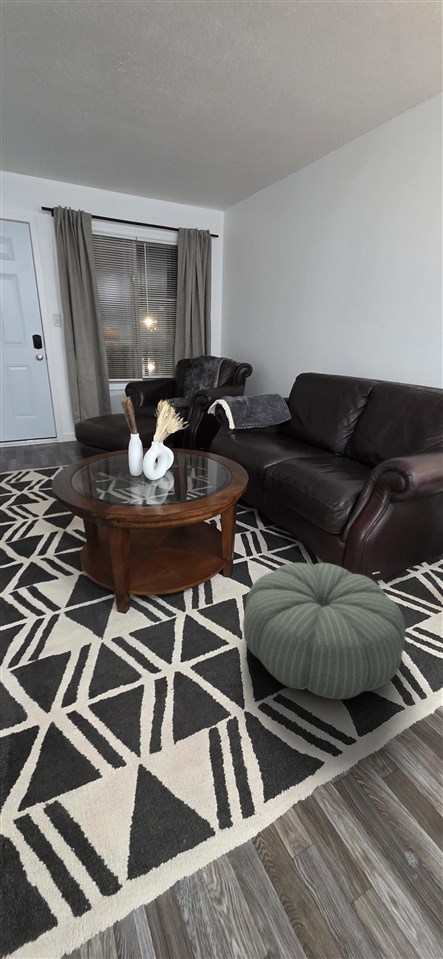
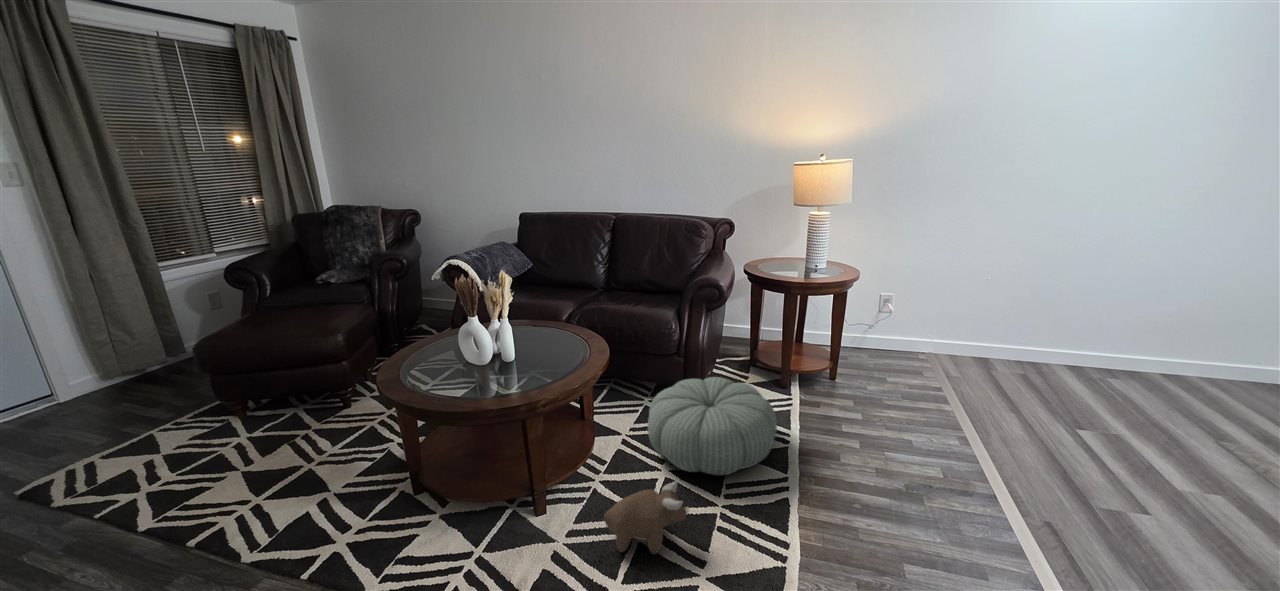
plush toy: none [115,635,187,705] -> present [604,482,689,554]

